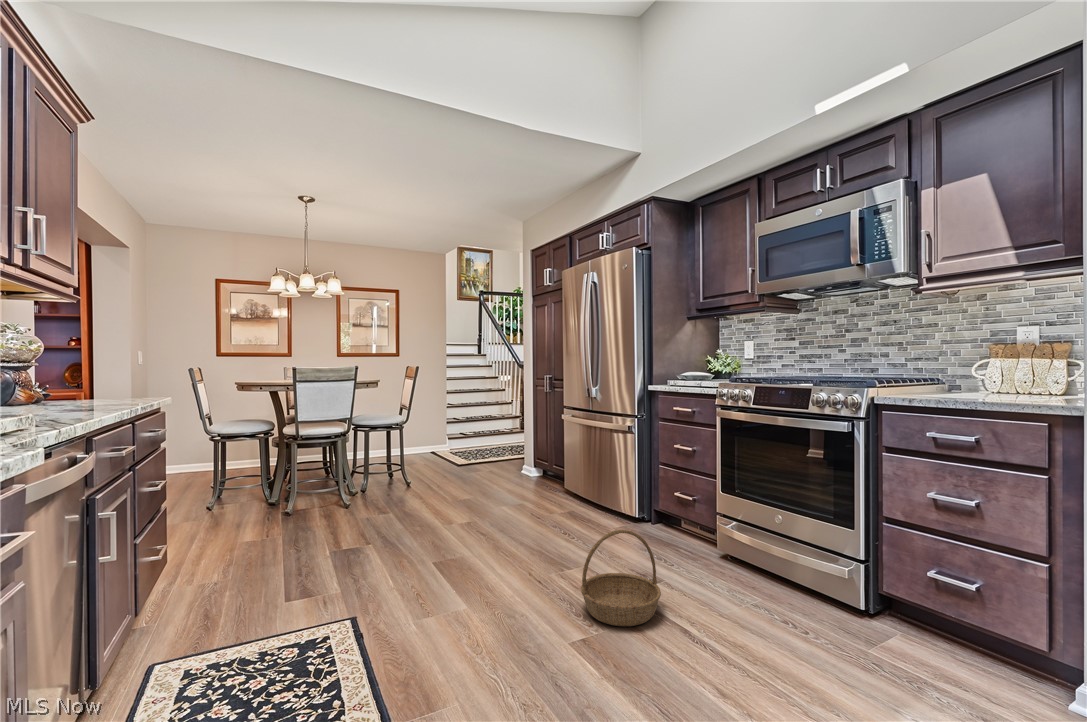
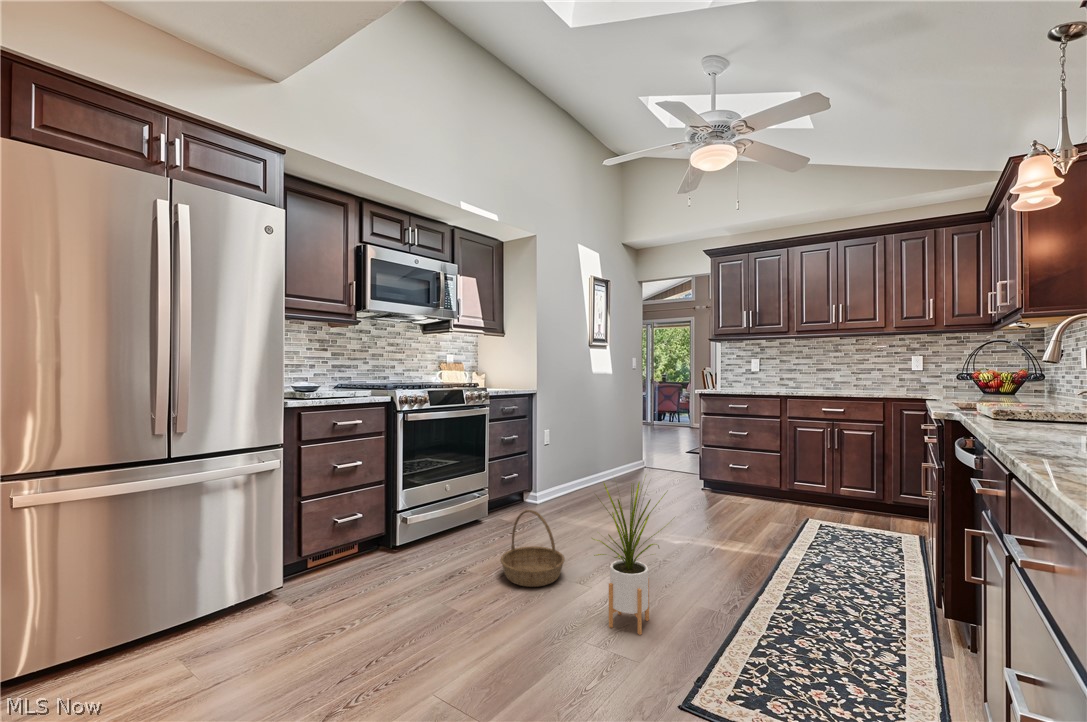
house plant: none [426,468,515,649] -> present [592,482,668,635]

